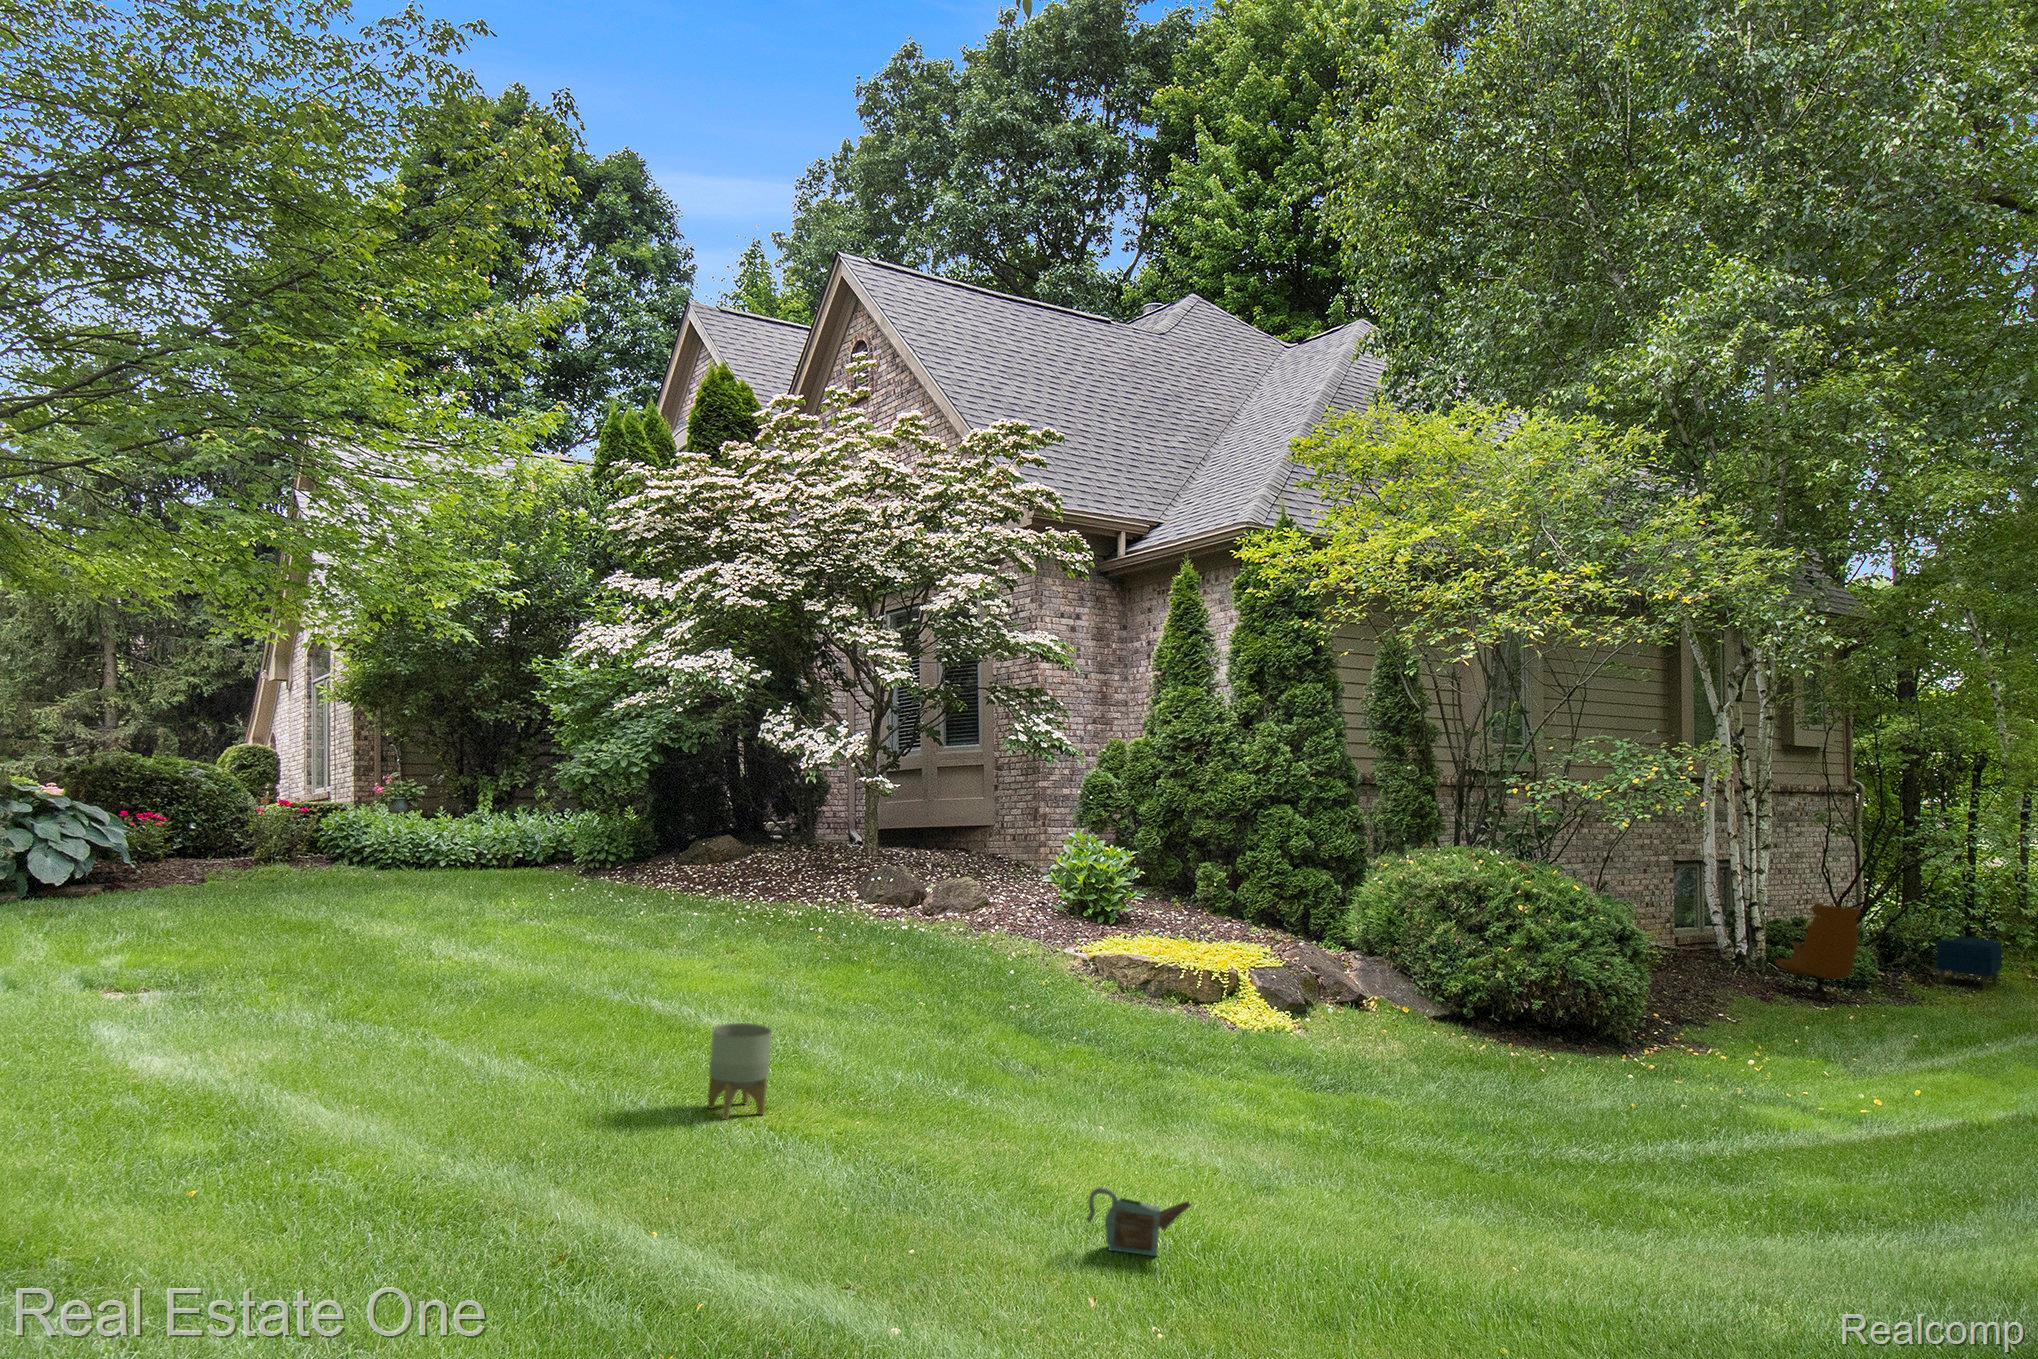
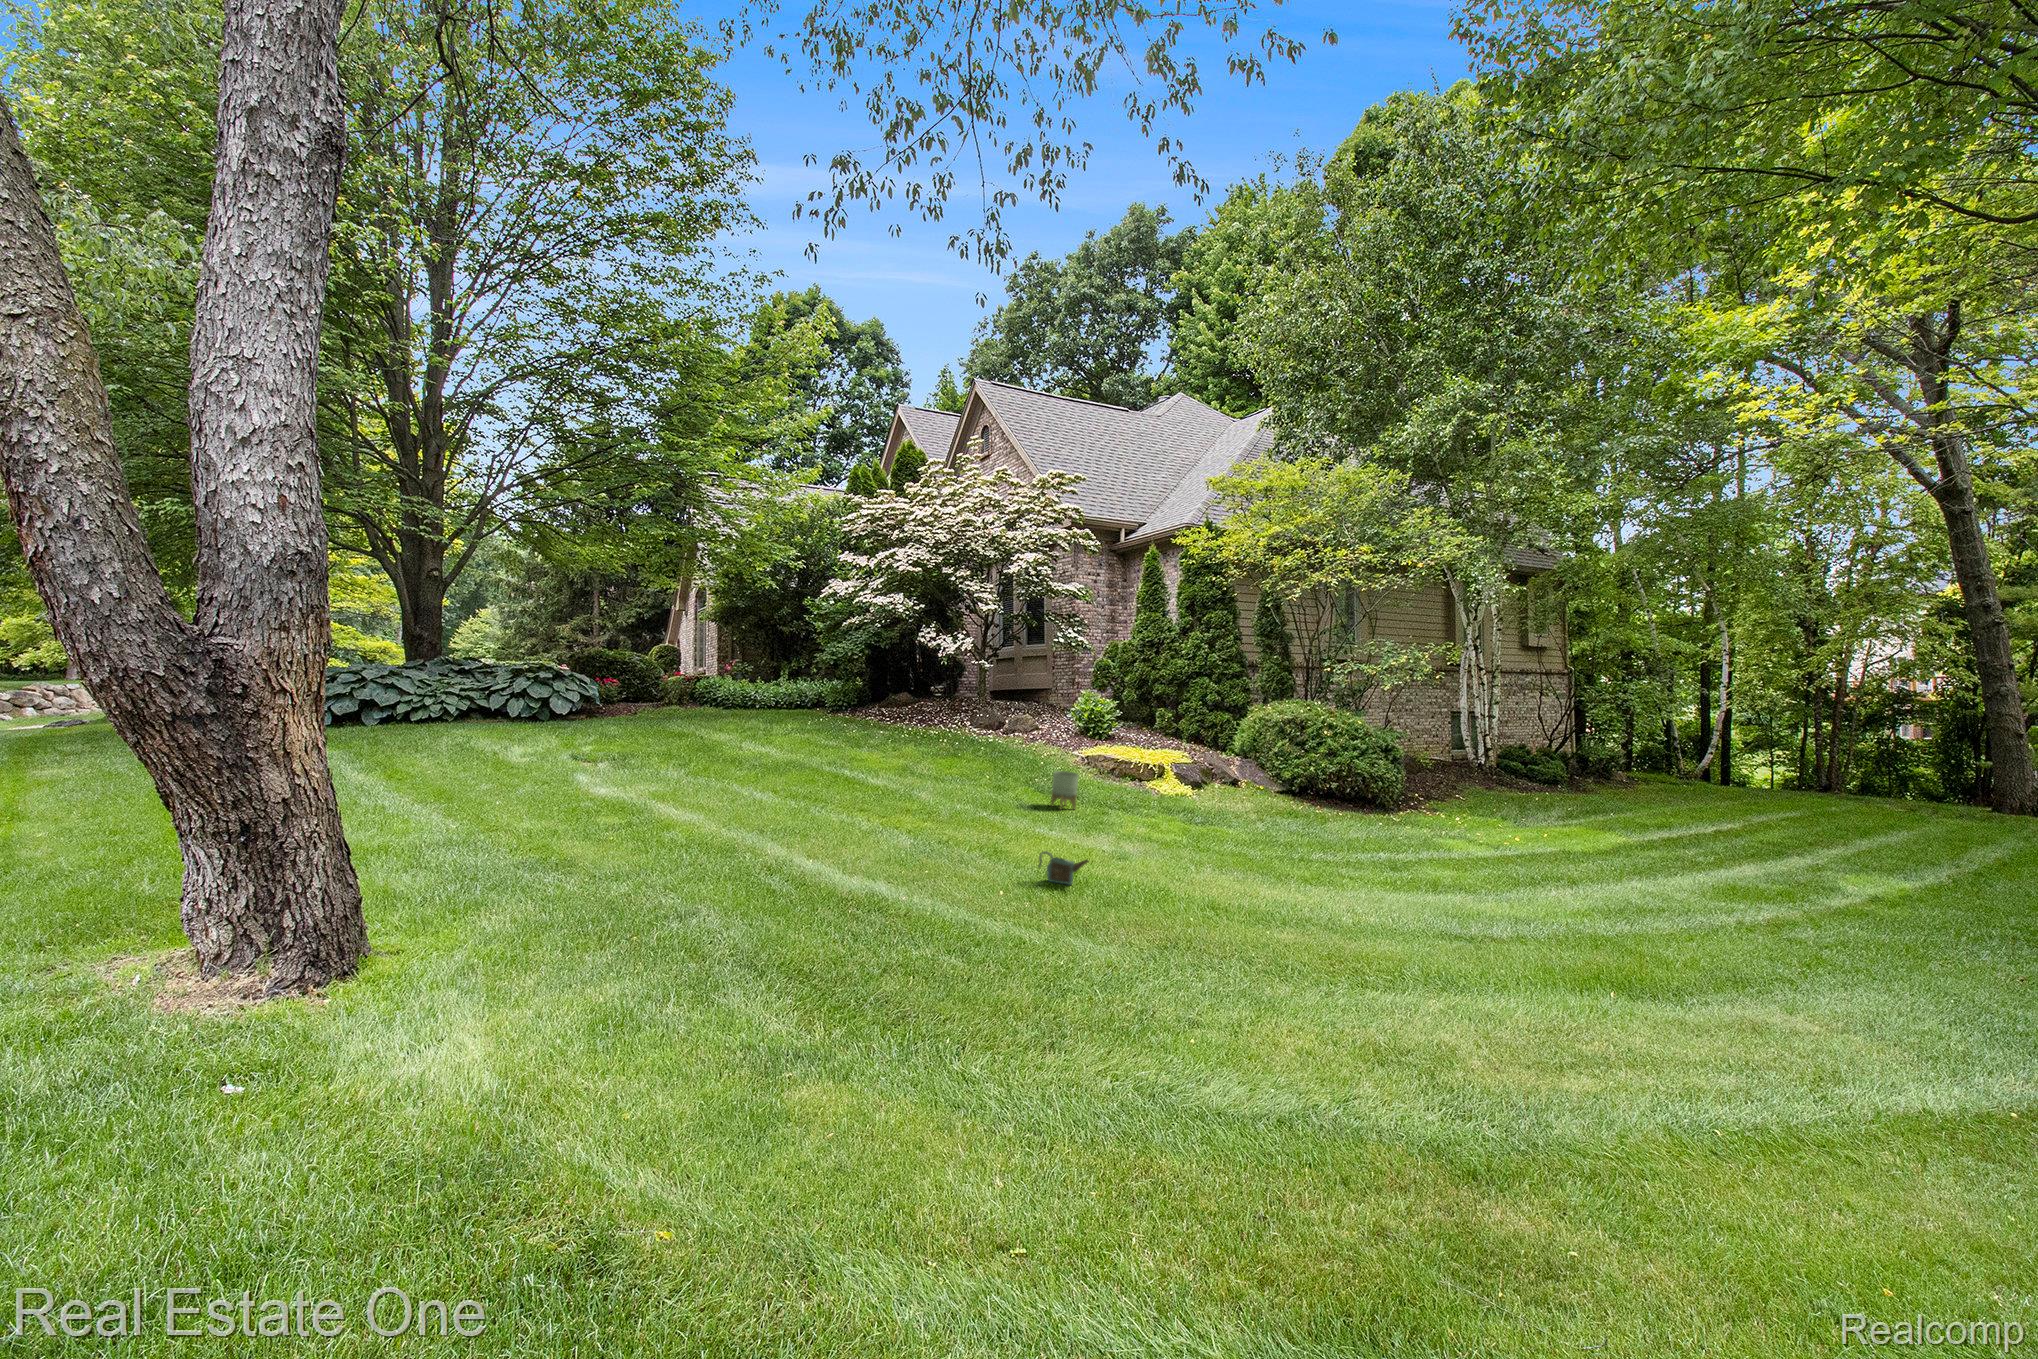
lounge chair: present [1776,904,1861,1003] -> none [1495,746,1547,803]
bench: present [1936,936,2002,990] -> none [1602,769,1646,801]
planter: present [708,1023,772,1119] -> present [1051,771,1078,809]

